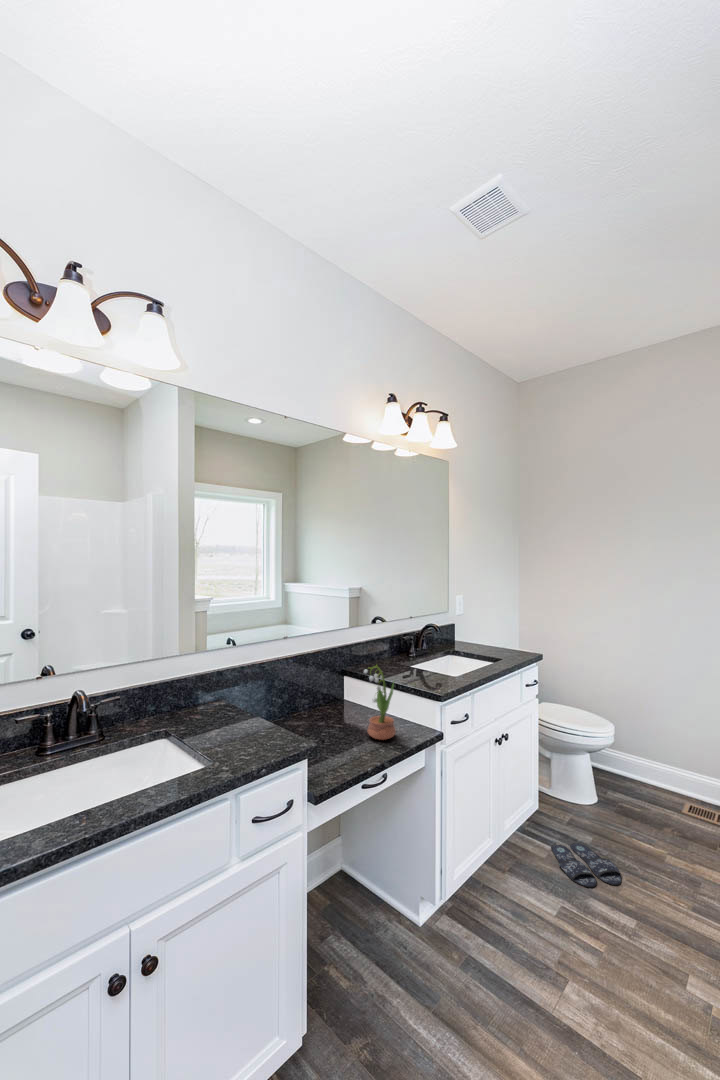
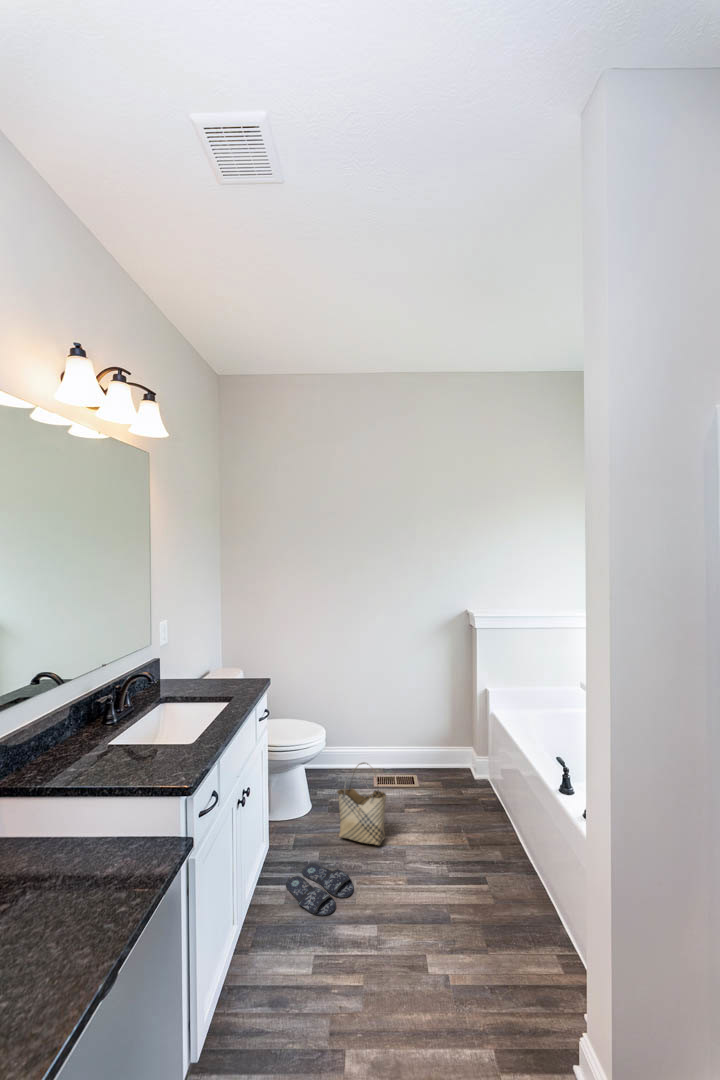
potted flower: present [364,665,396,740] -> none [53,779,118,903]
woven basket: none [620,770,682,863] -> present [337,763,386,845]

